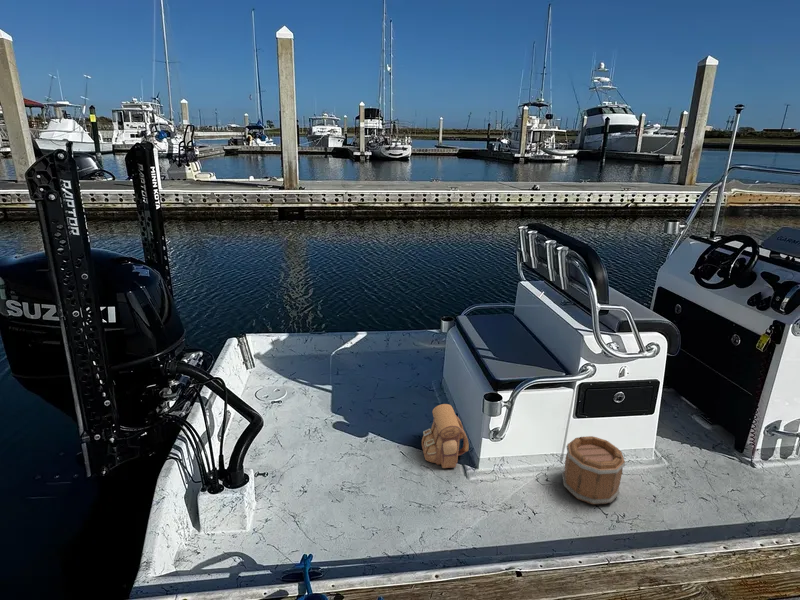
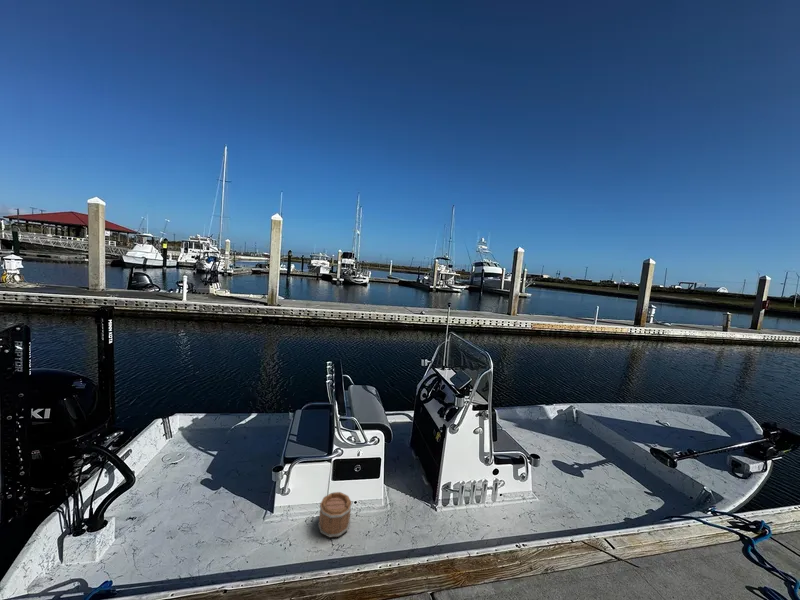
backpack: present [422,404,469,468] -> none [245,469,275,513]

